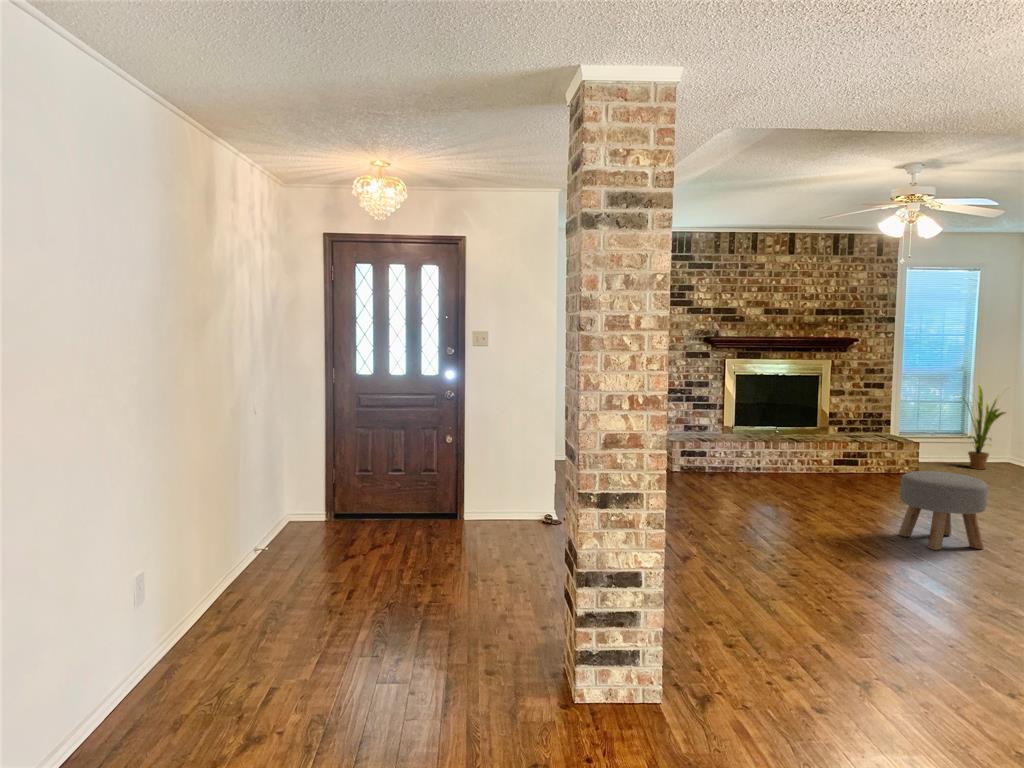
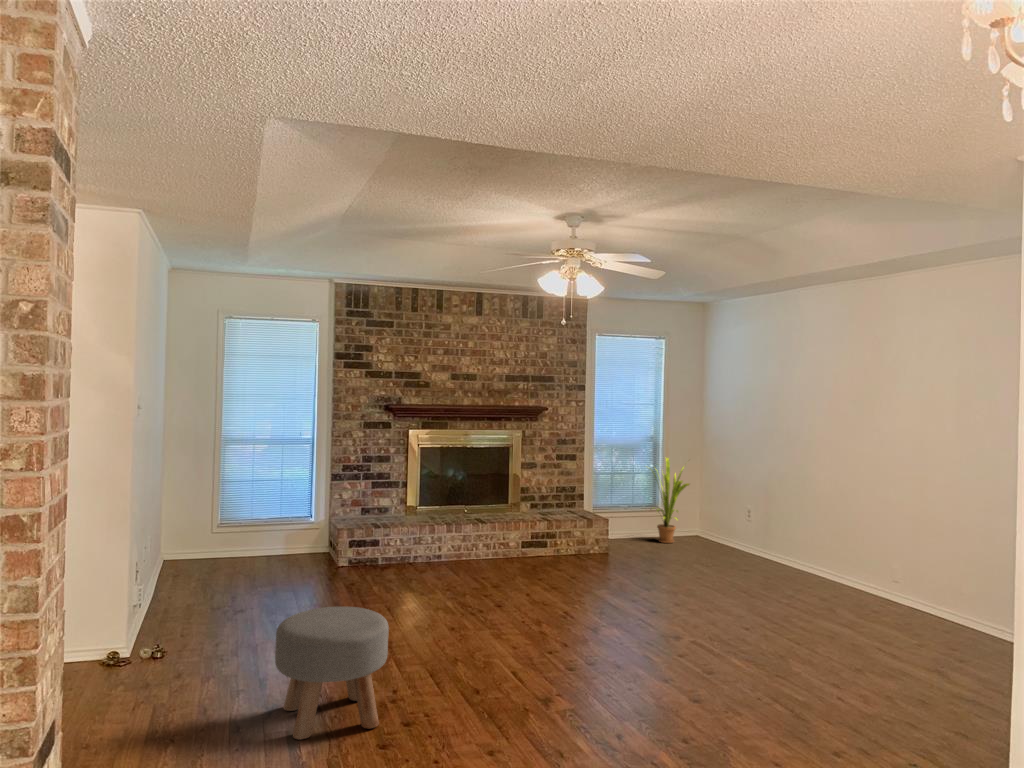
ottoman: present [898,471,988,550] -> present [275,607,389,740]

